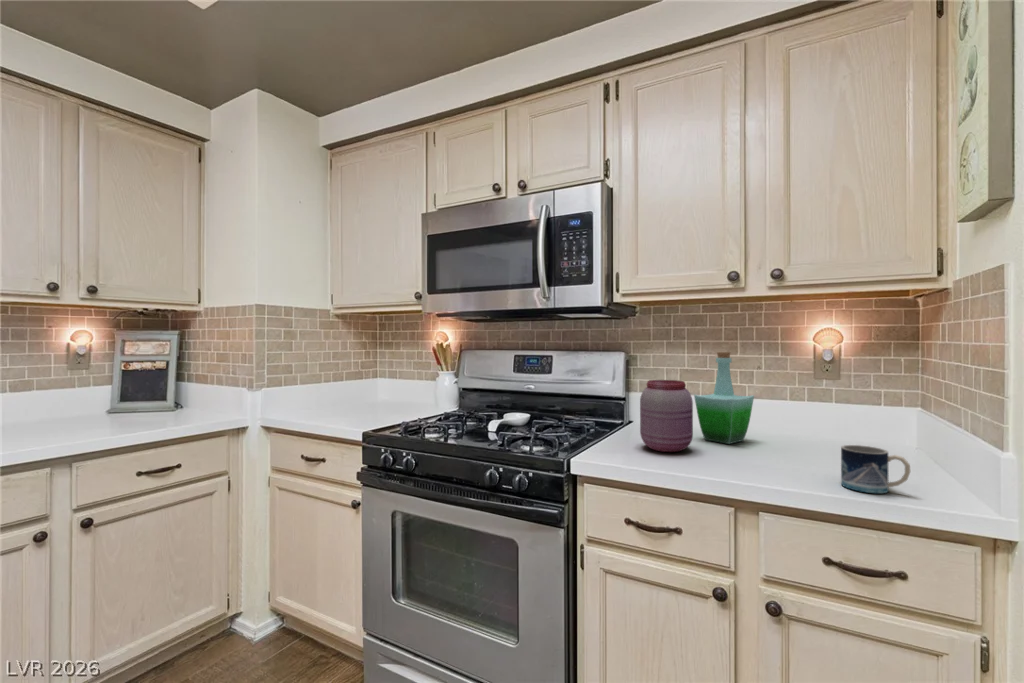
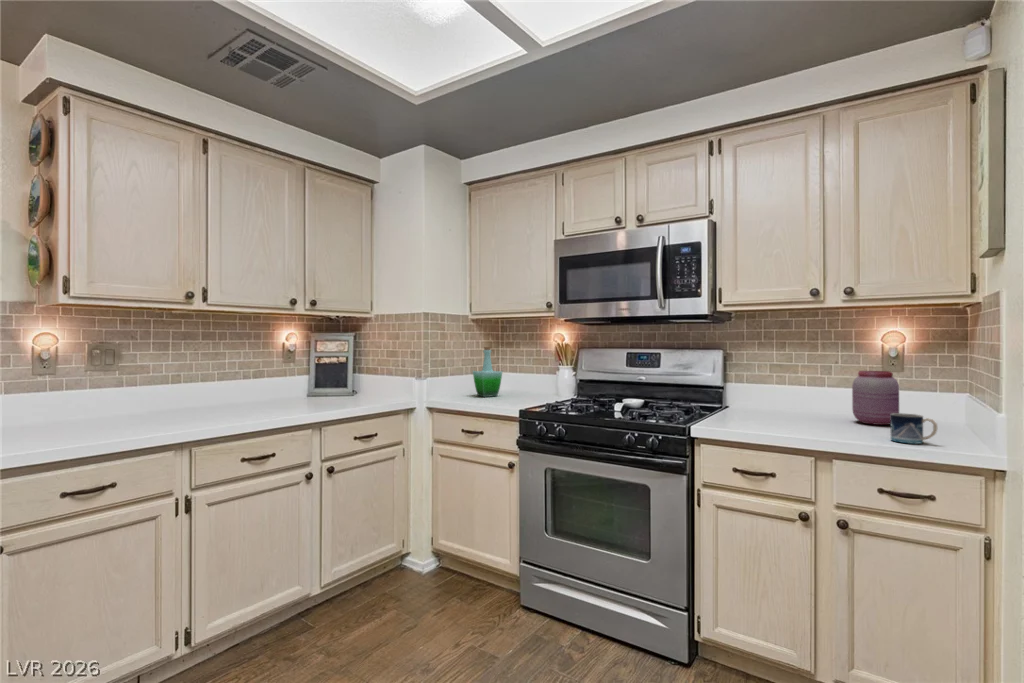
bottle: present [694,352,754,444] -> present [473,347,502,397]
jar: present [640,380,693,452] -> present [852,371,899,425]

